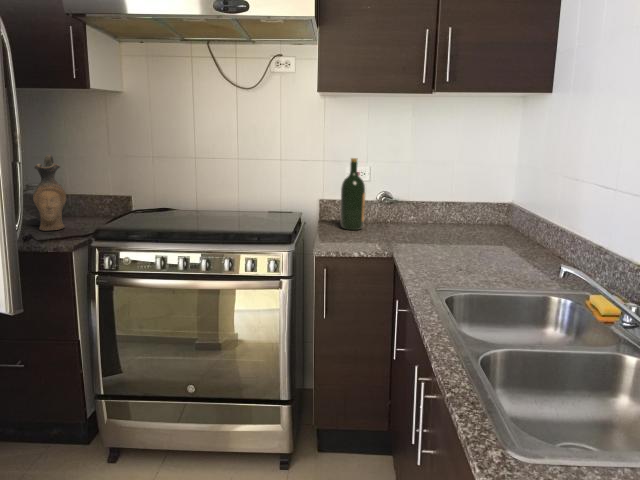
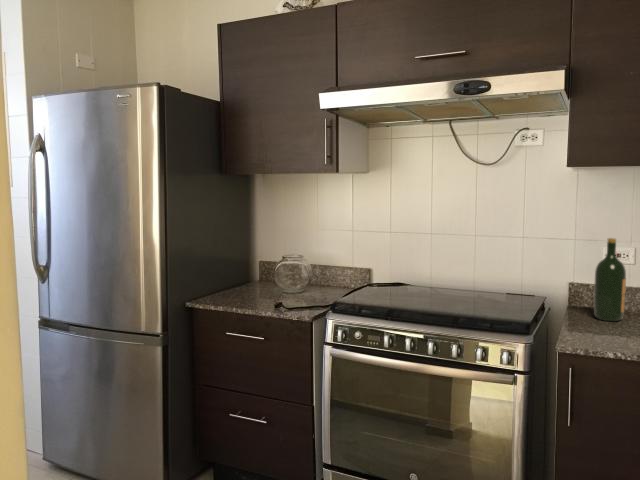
ceramic pitcher: present [33,154,66,230] -> none [282,231,310,301]

